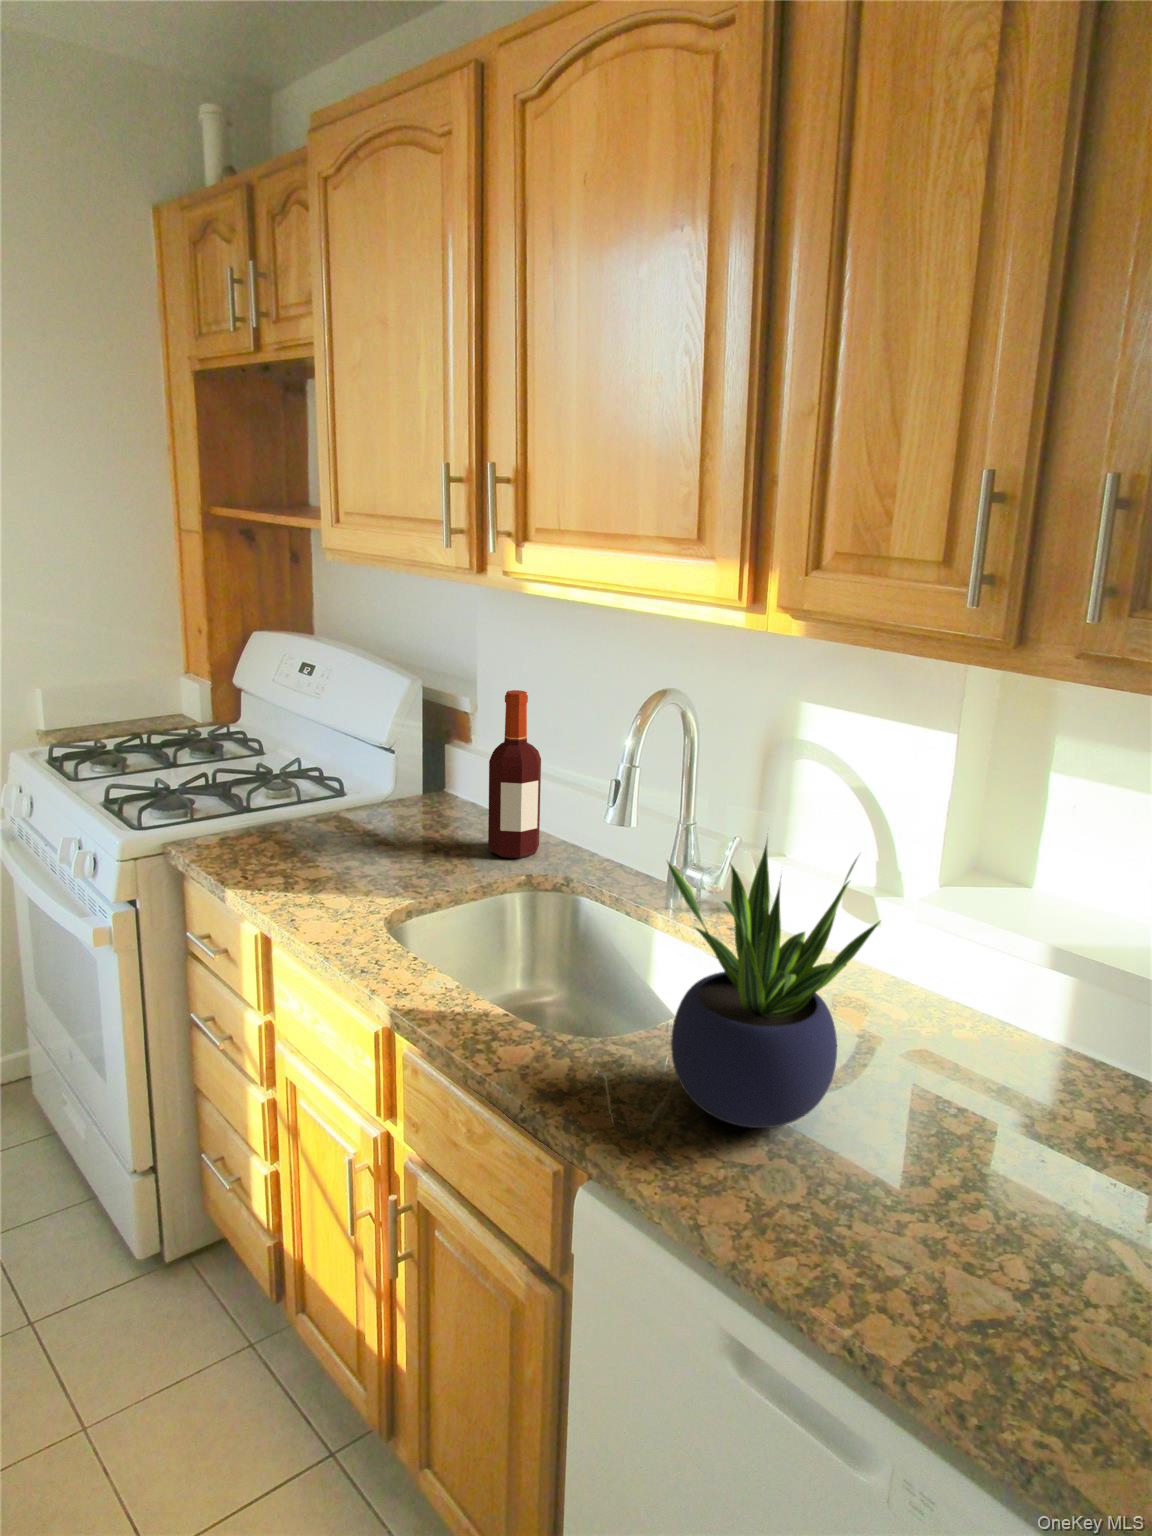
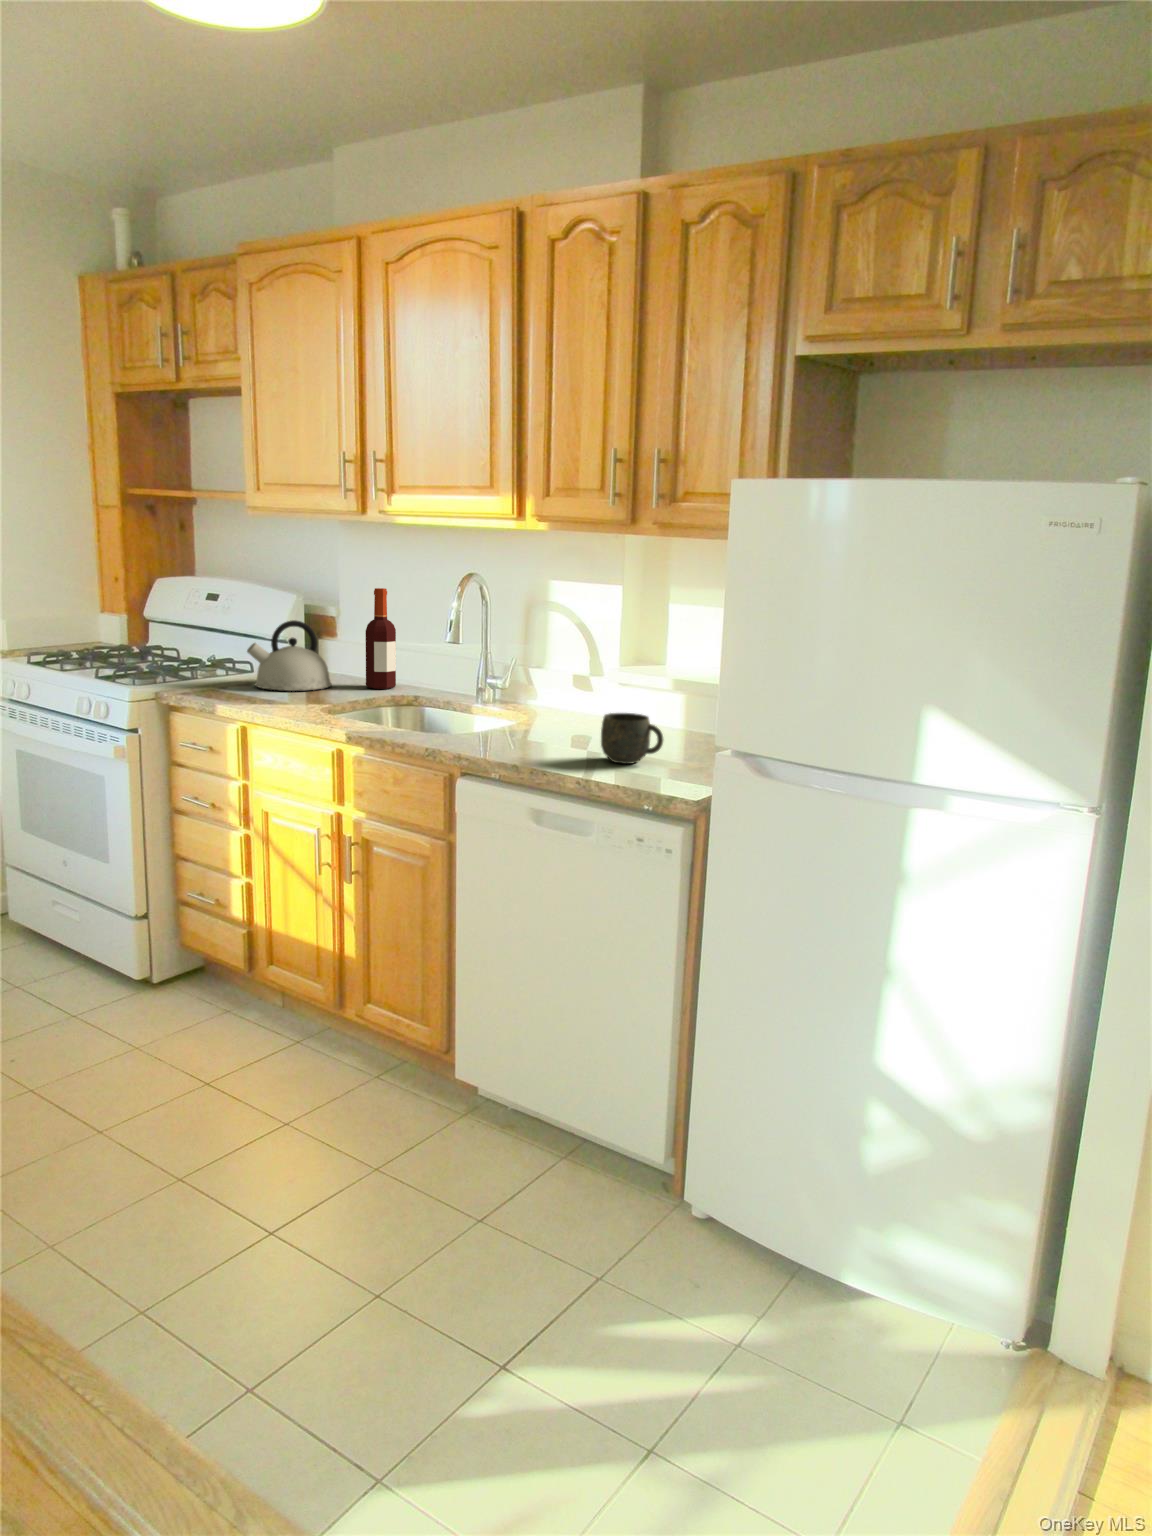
kettle: none [301,738,438,860] -> present [247,620,332,691]
potted plant: present [667,843,879,1128] -> none [491,611,584,740]
mug: none [915,1144,1094,1305] -> present [601,713,663,764]

